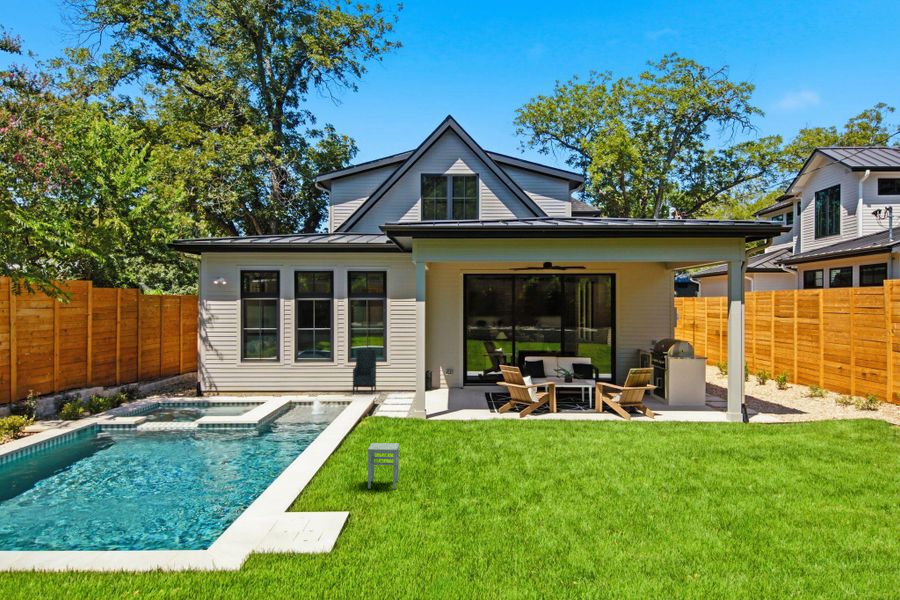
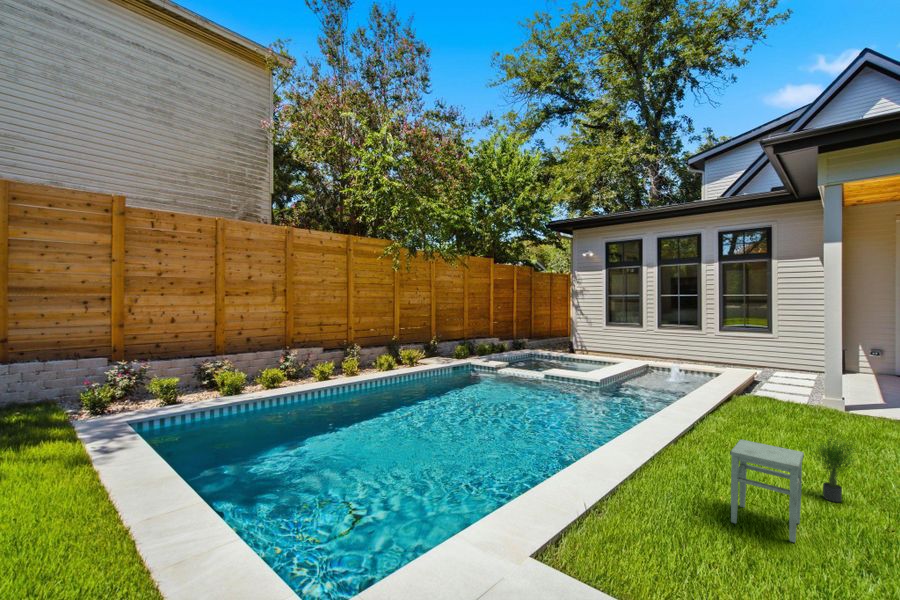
armchair: present [353,349,377,394] -> none [725,318,757,369]
potted plant: none [399,430,425,470] -> present [811,437,855,502]

